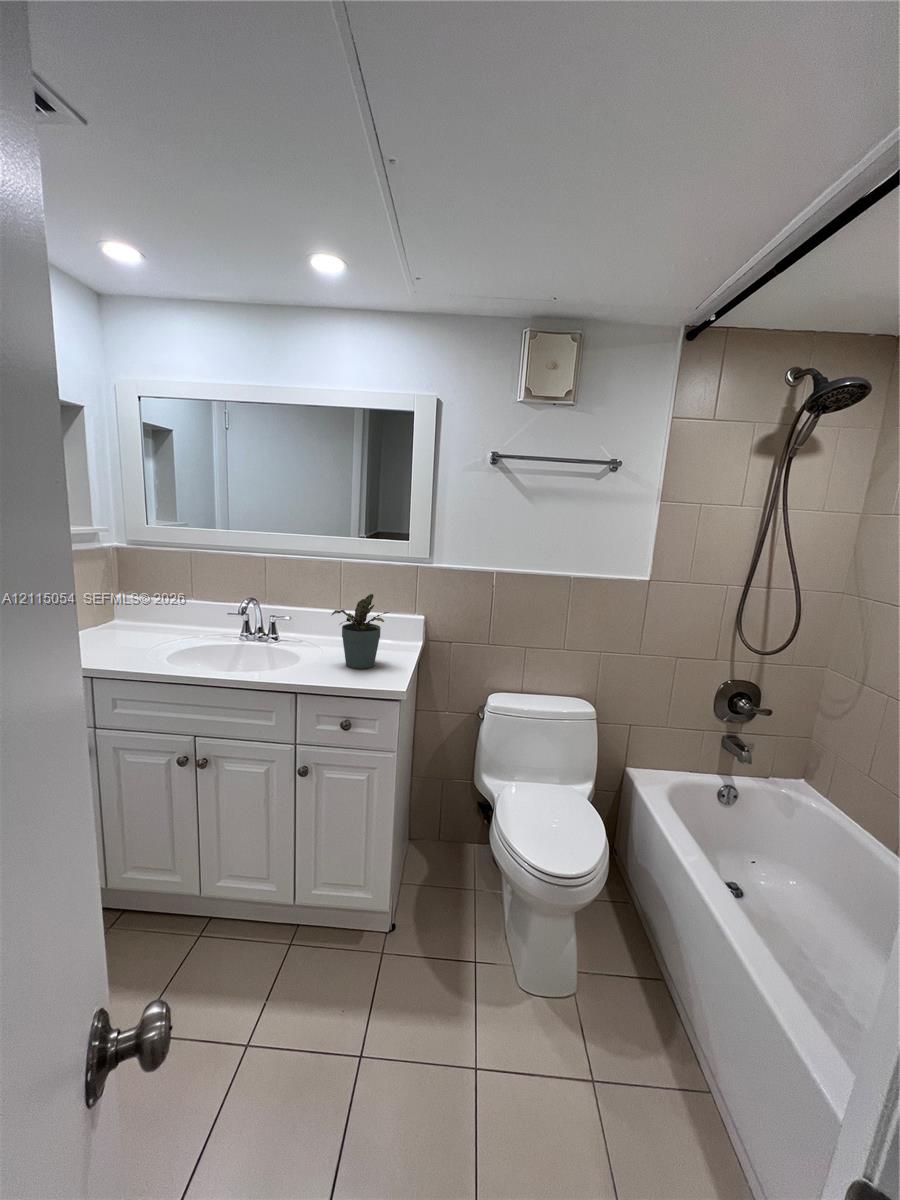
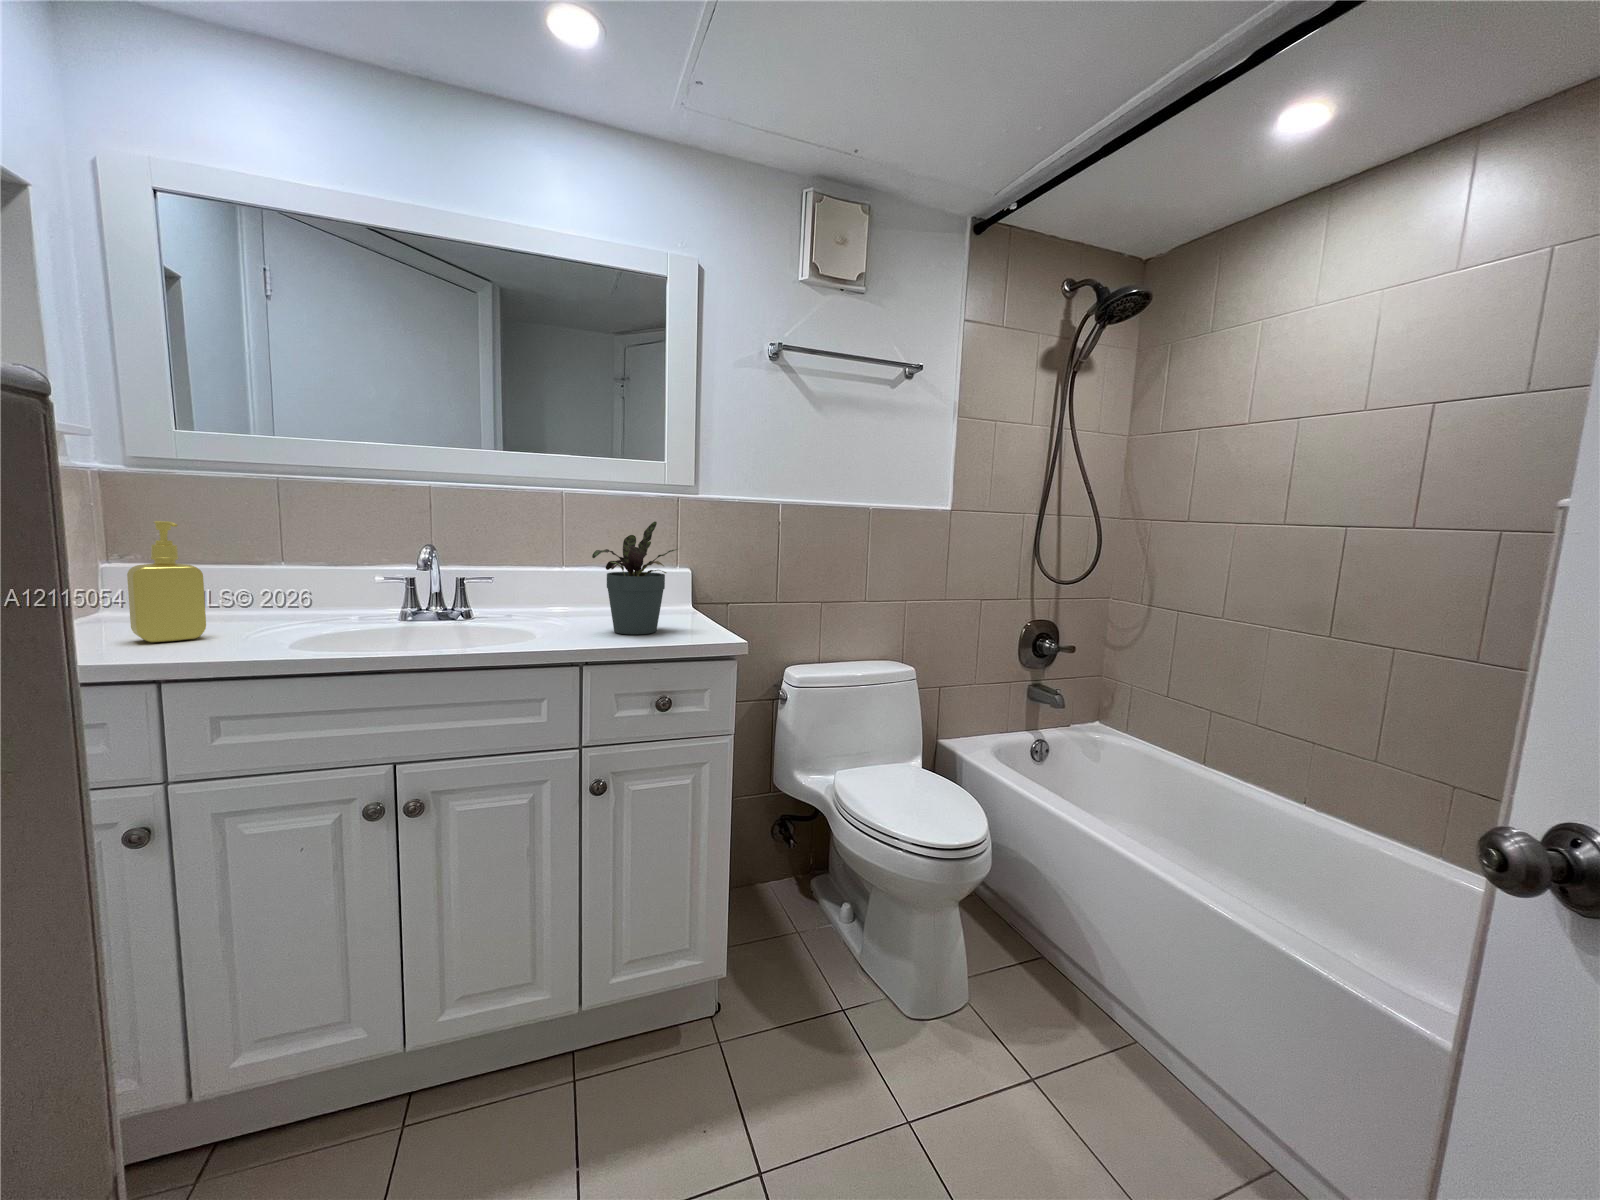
soap dispenser: none [107,582,142,646] -> present [127,521,206,643]

